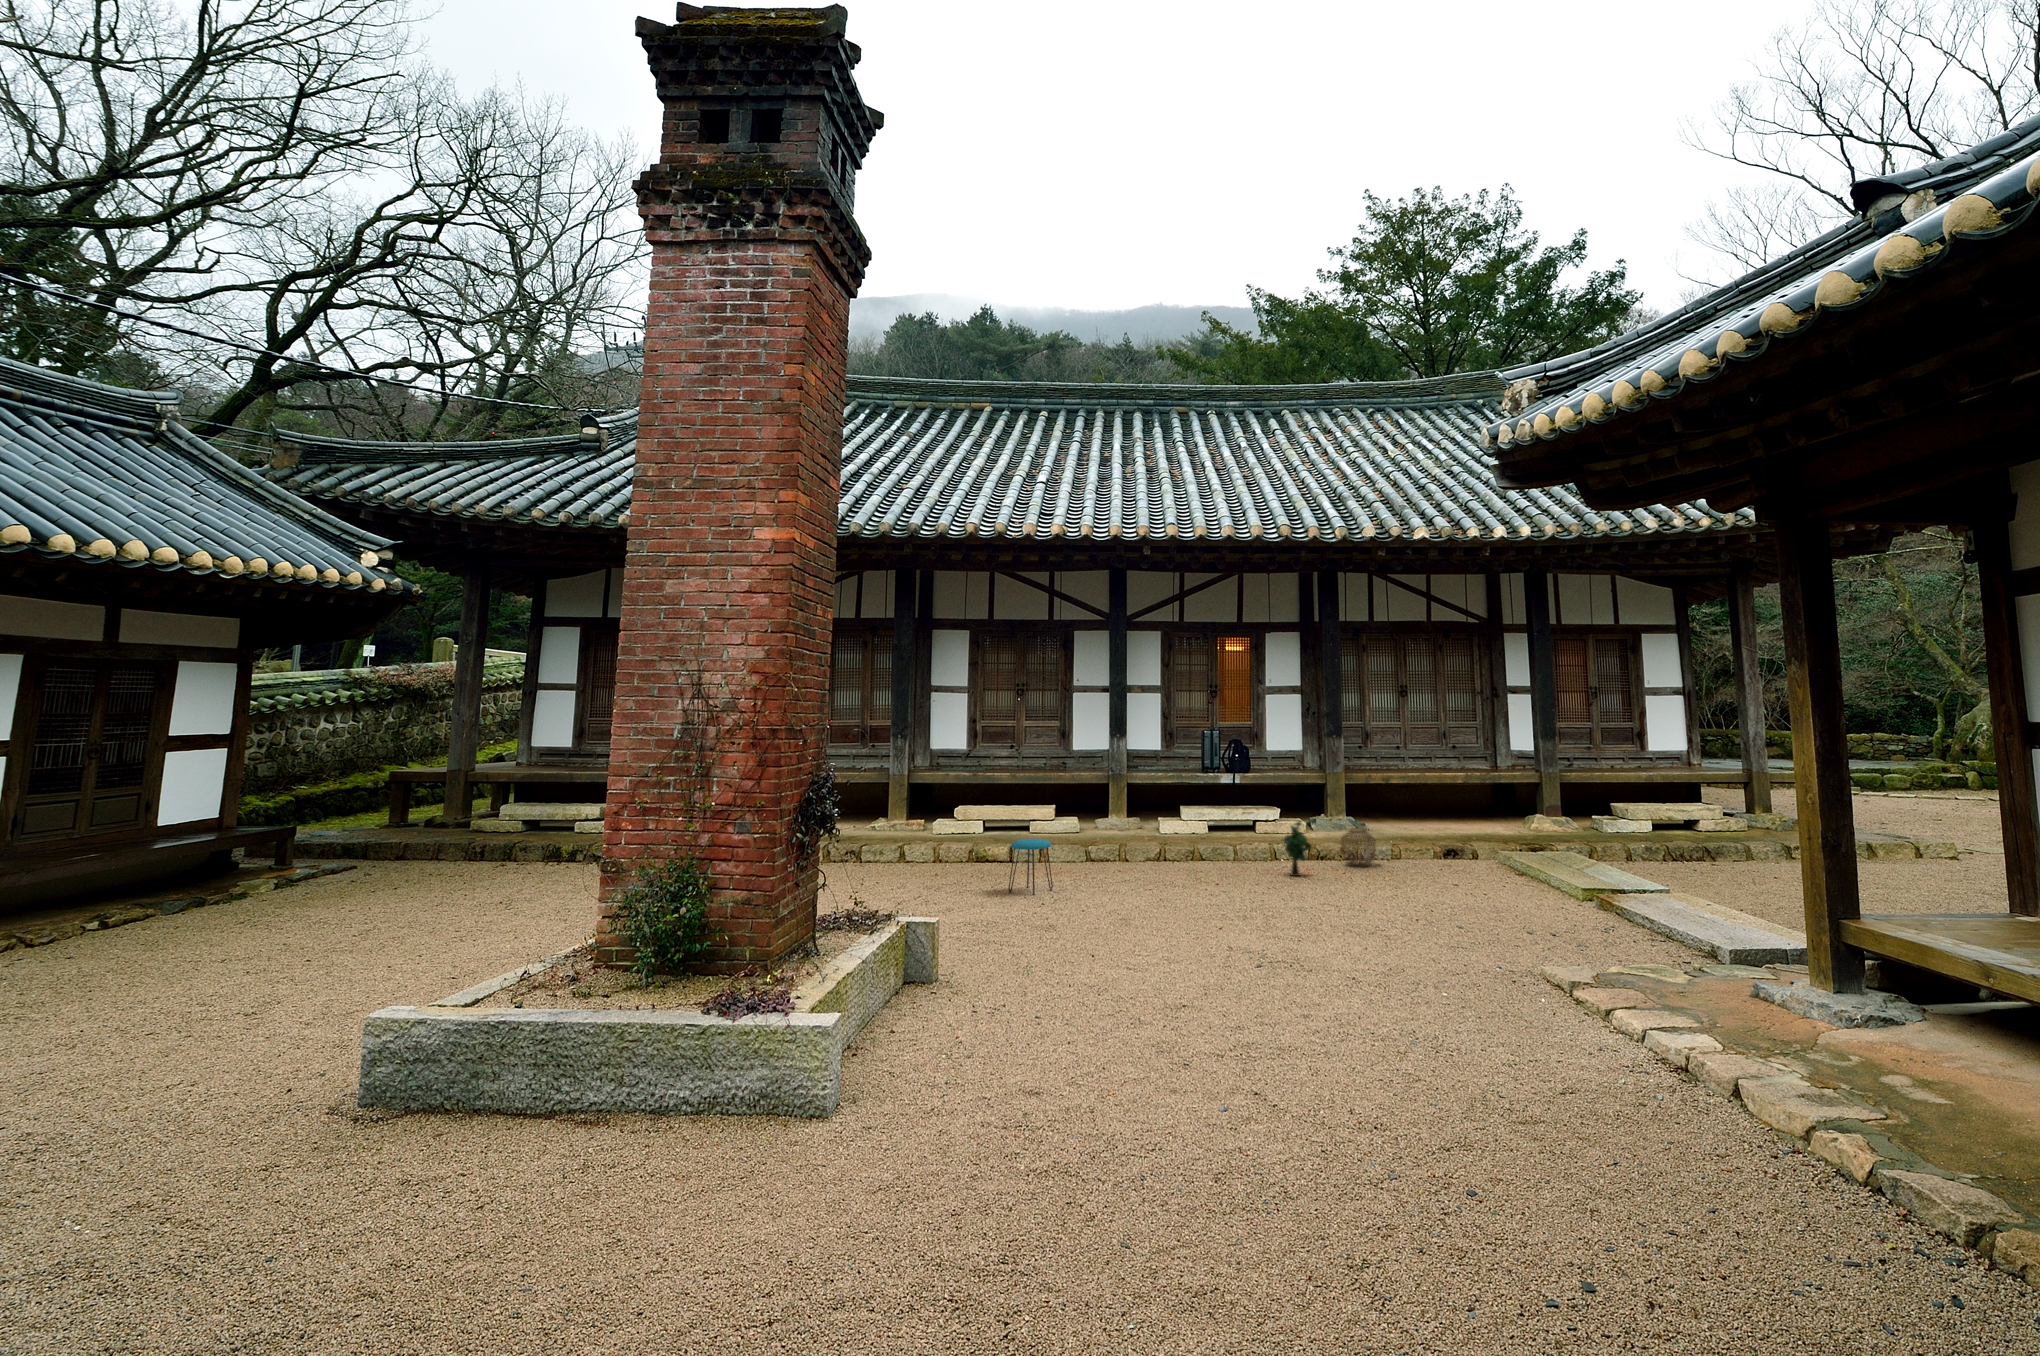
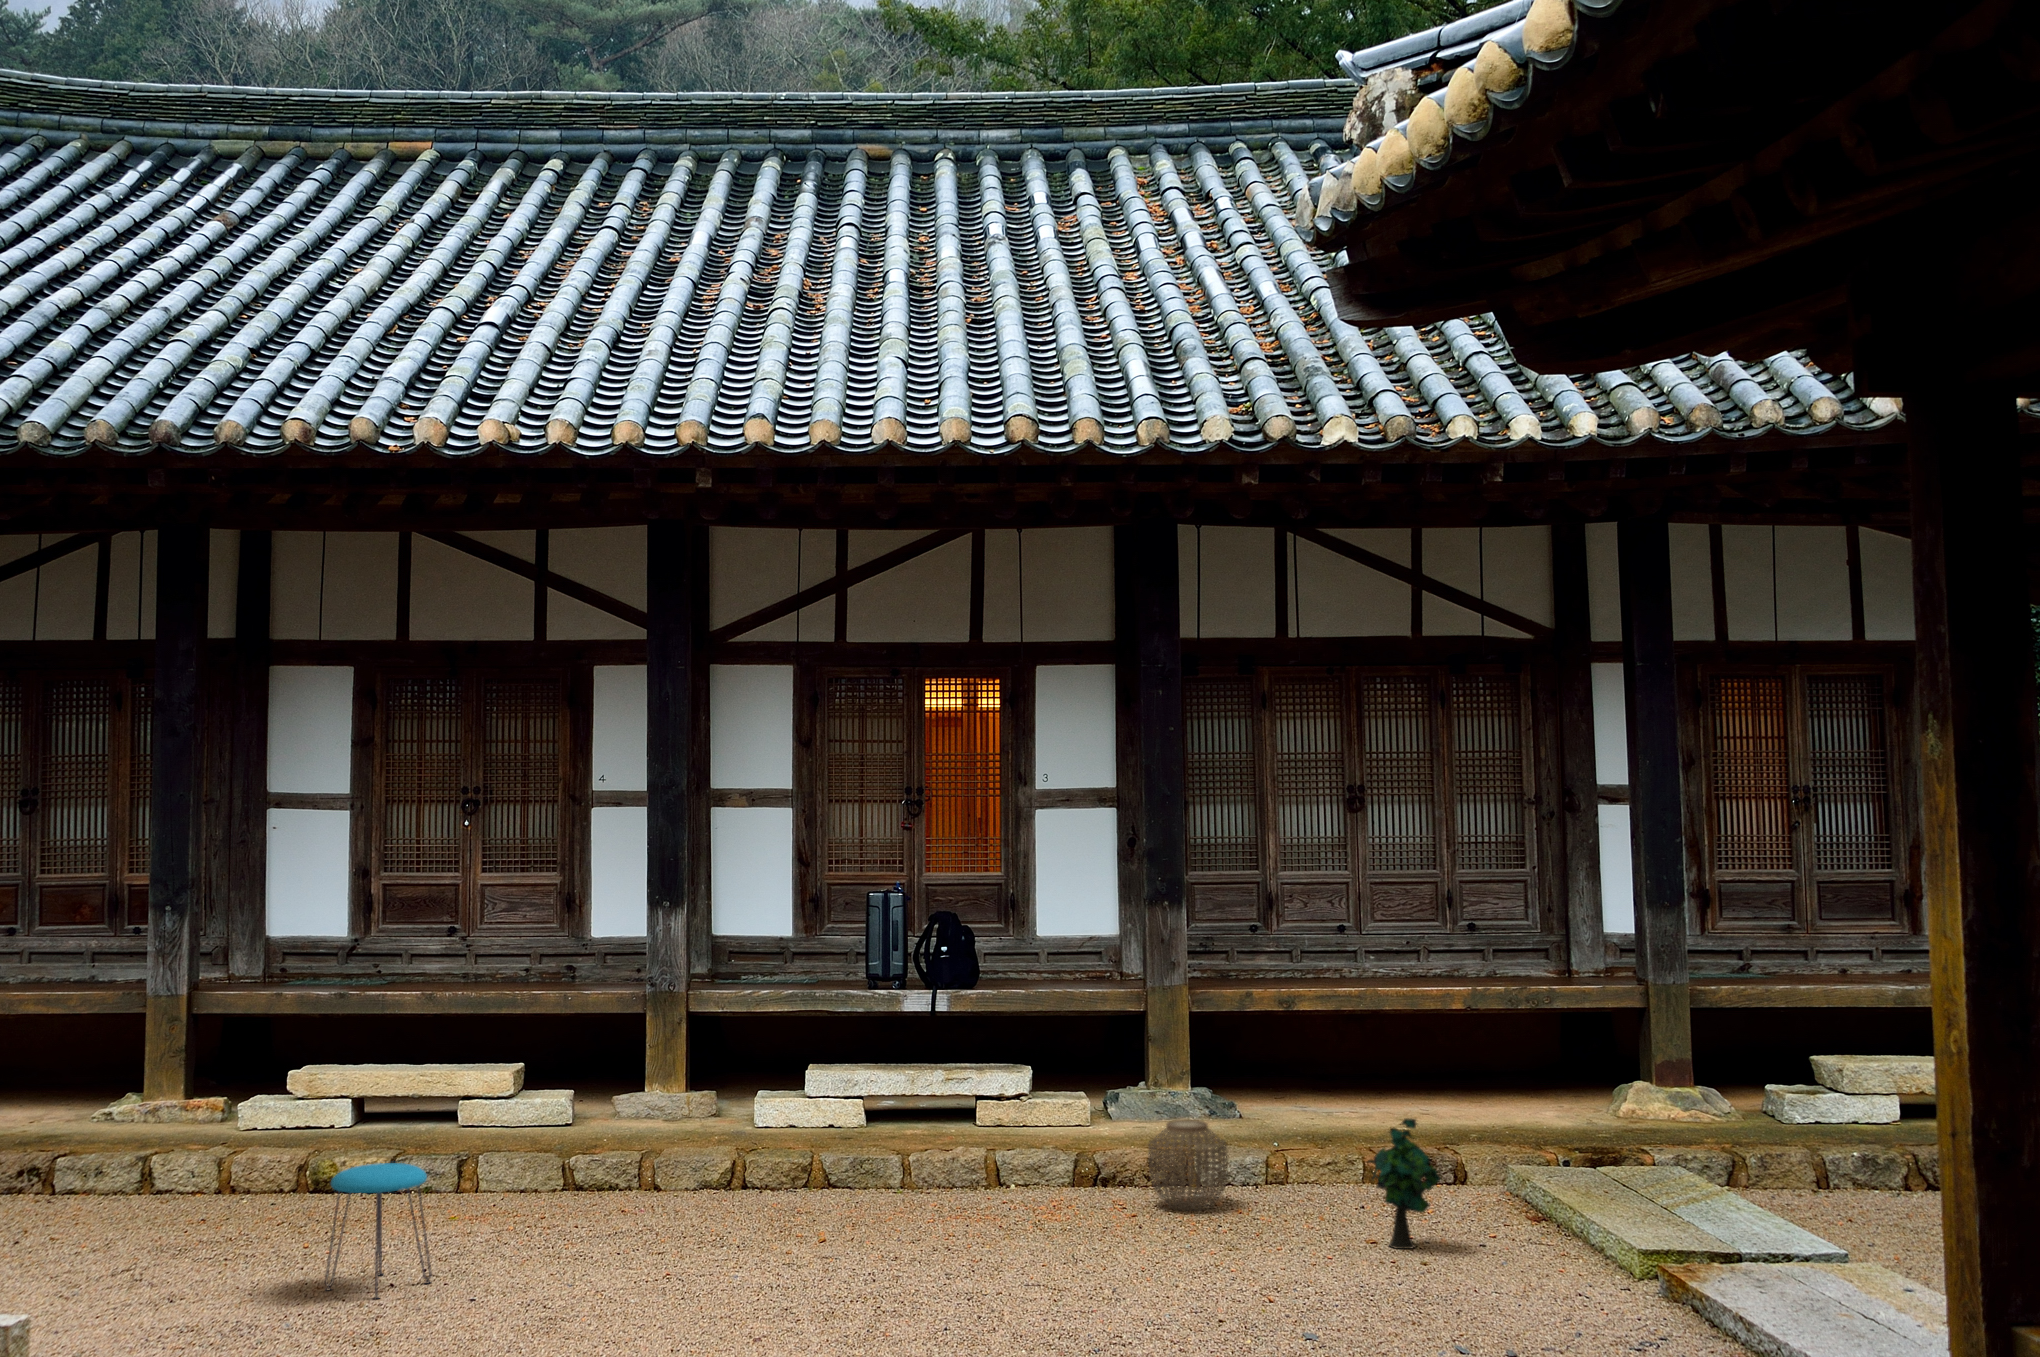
decorative plant: present [1283,822,1311,876] -> present [1367,1119,1441,1249]

